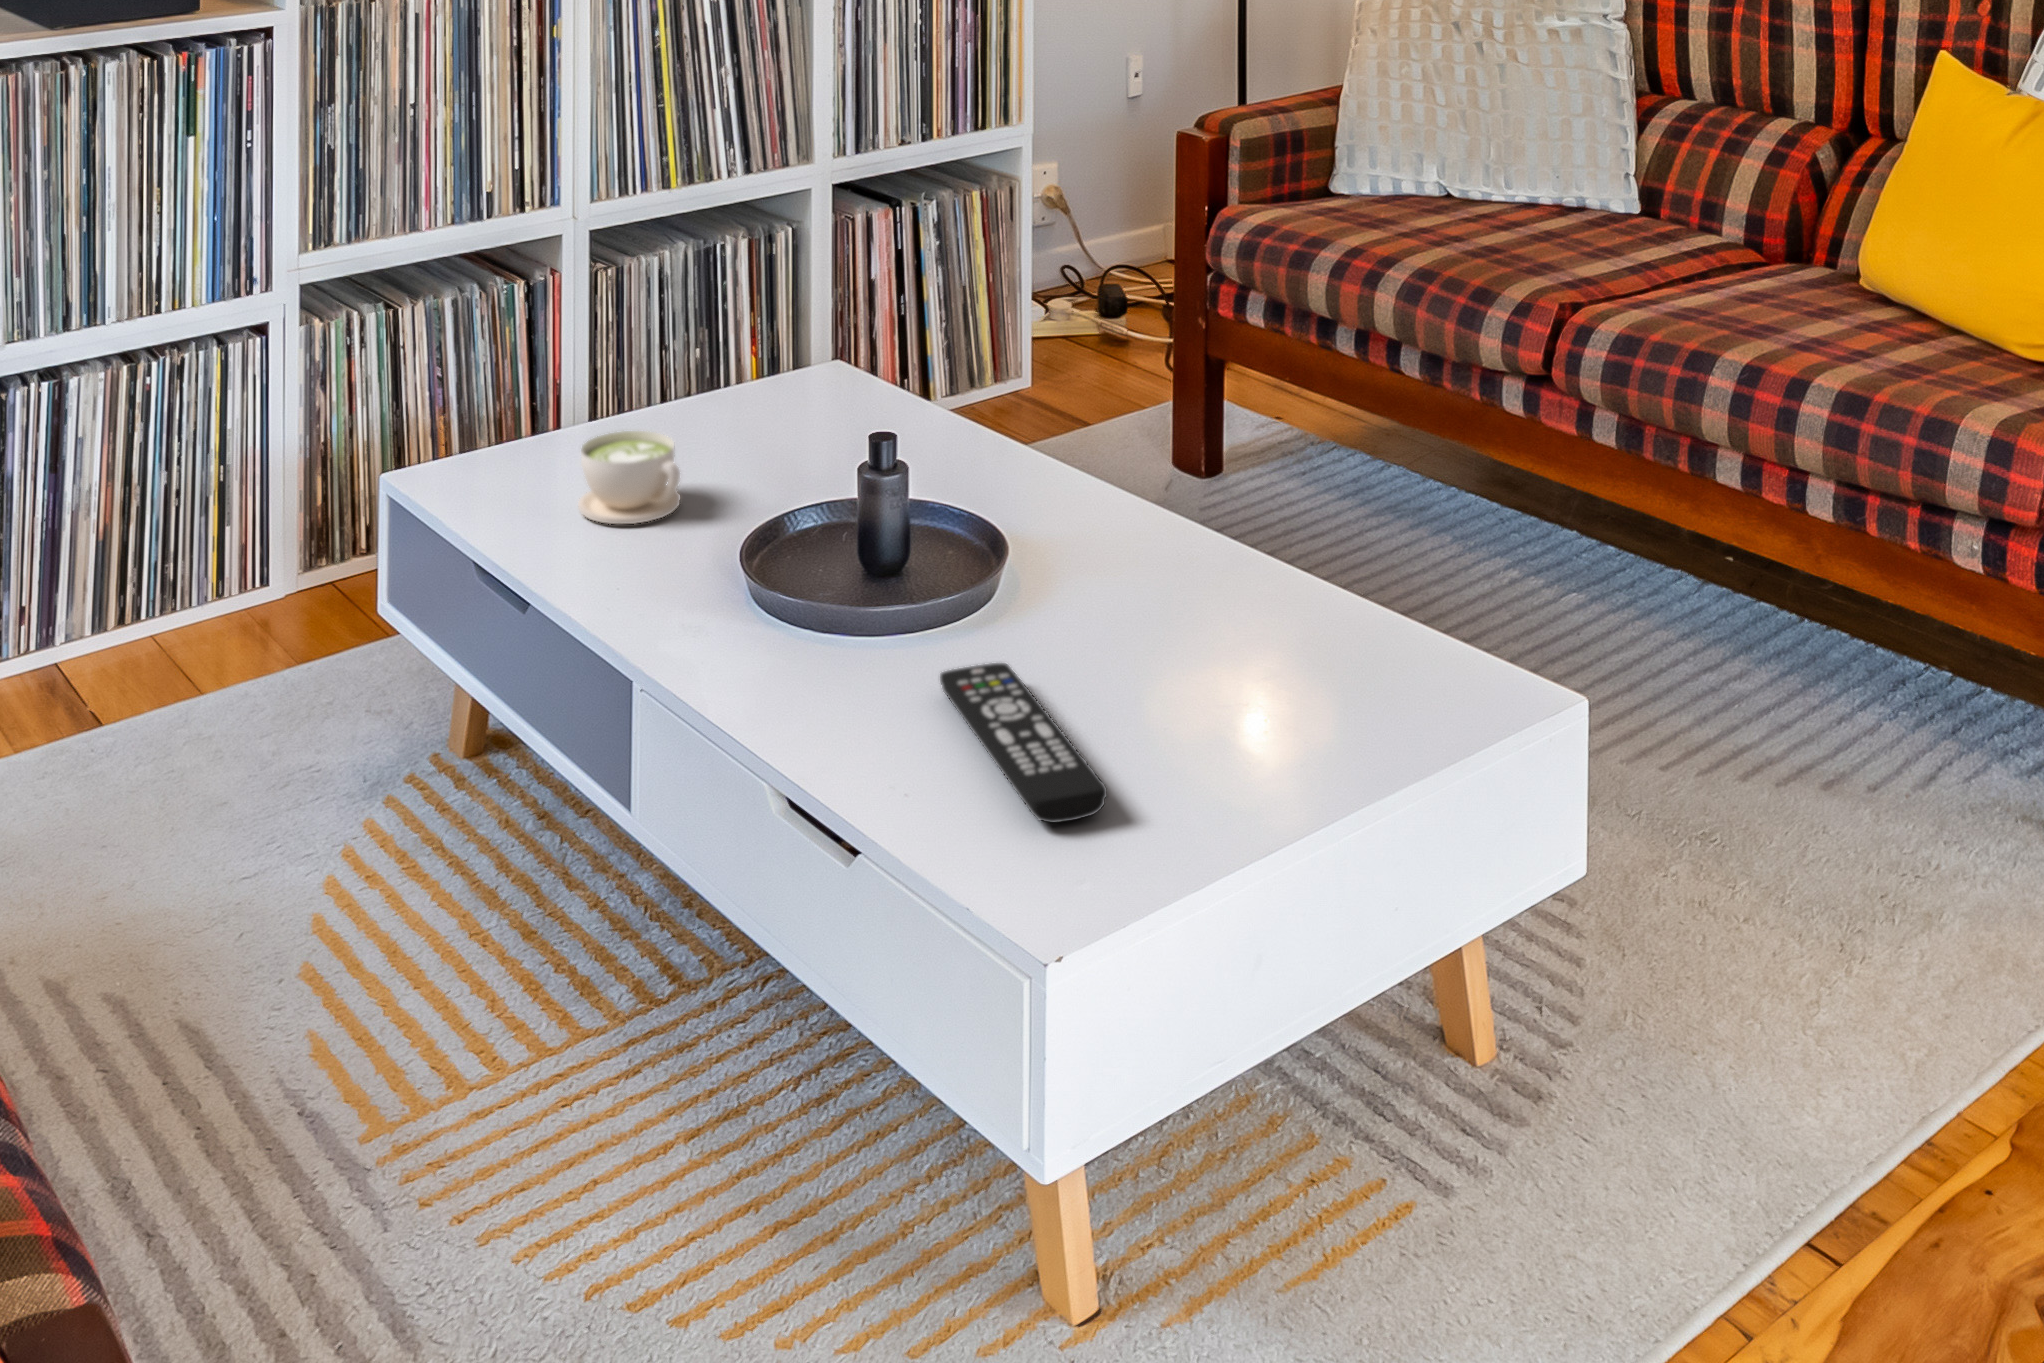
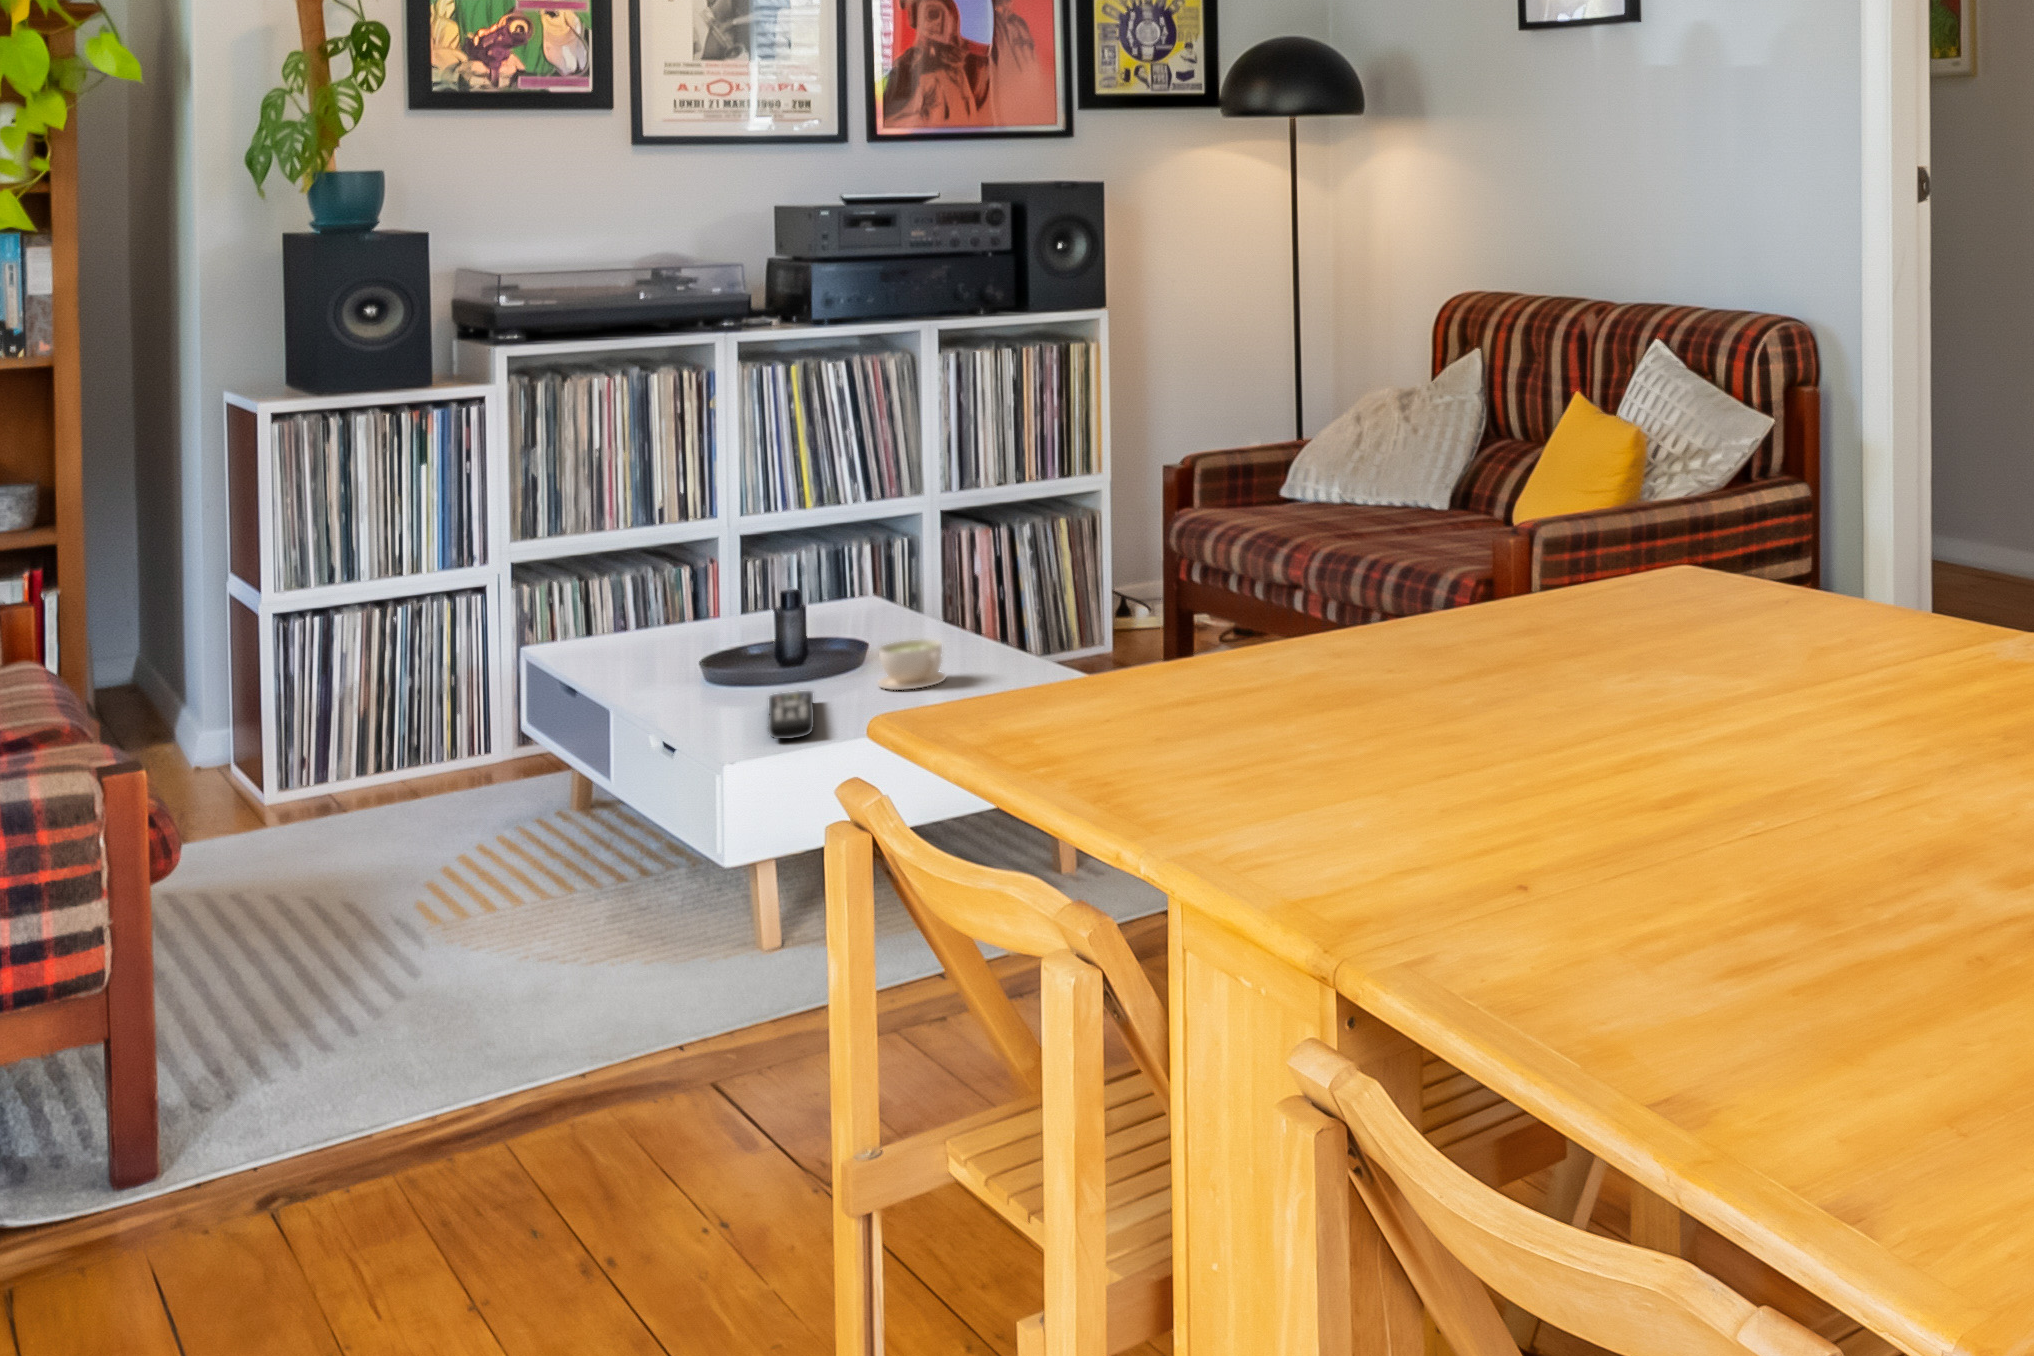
coffee cup: present [578,431,680,524] -> present [878,640,946,690]

